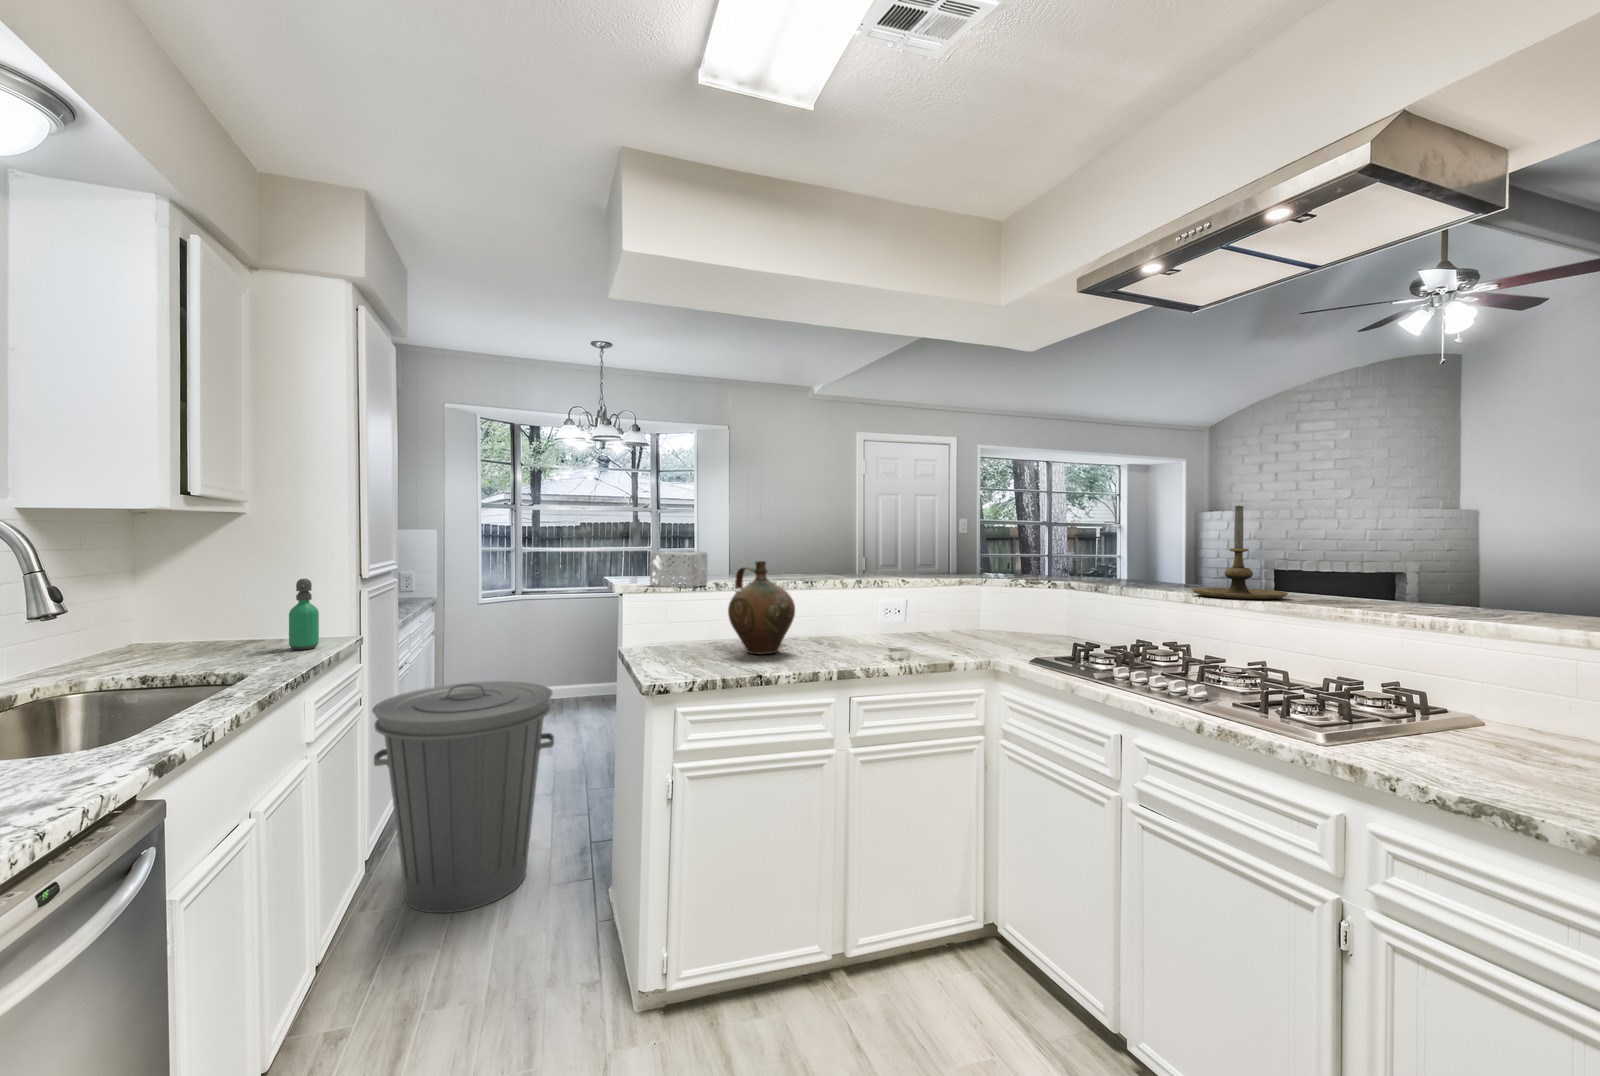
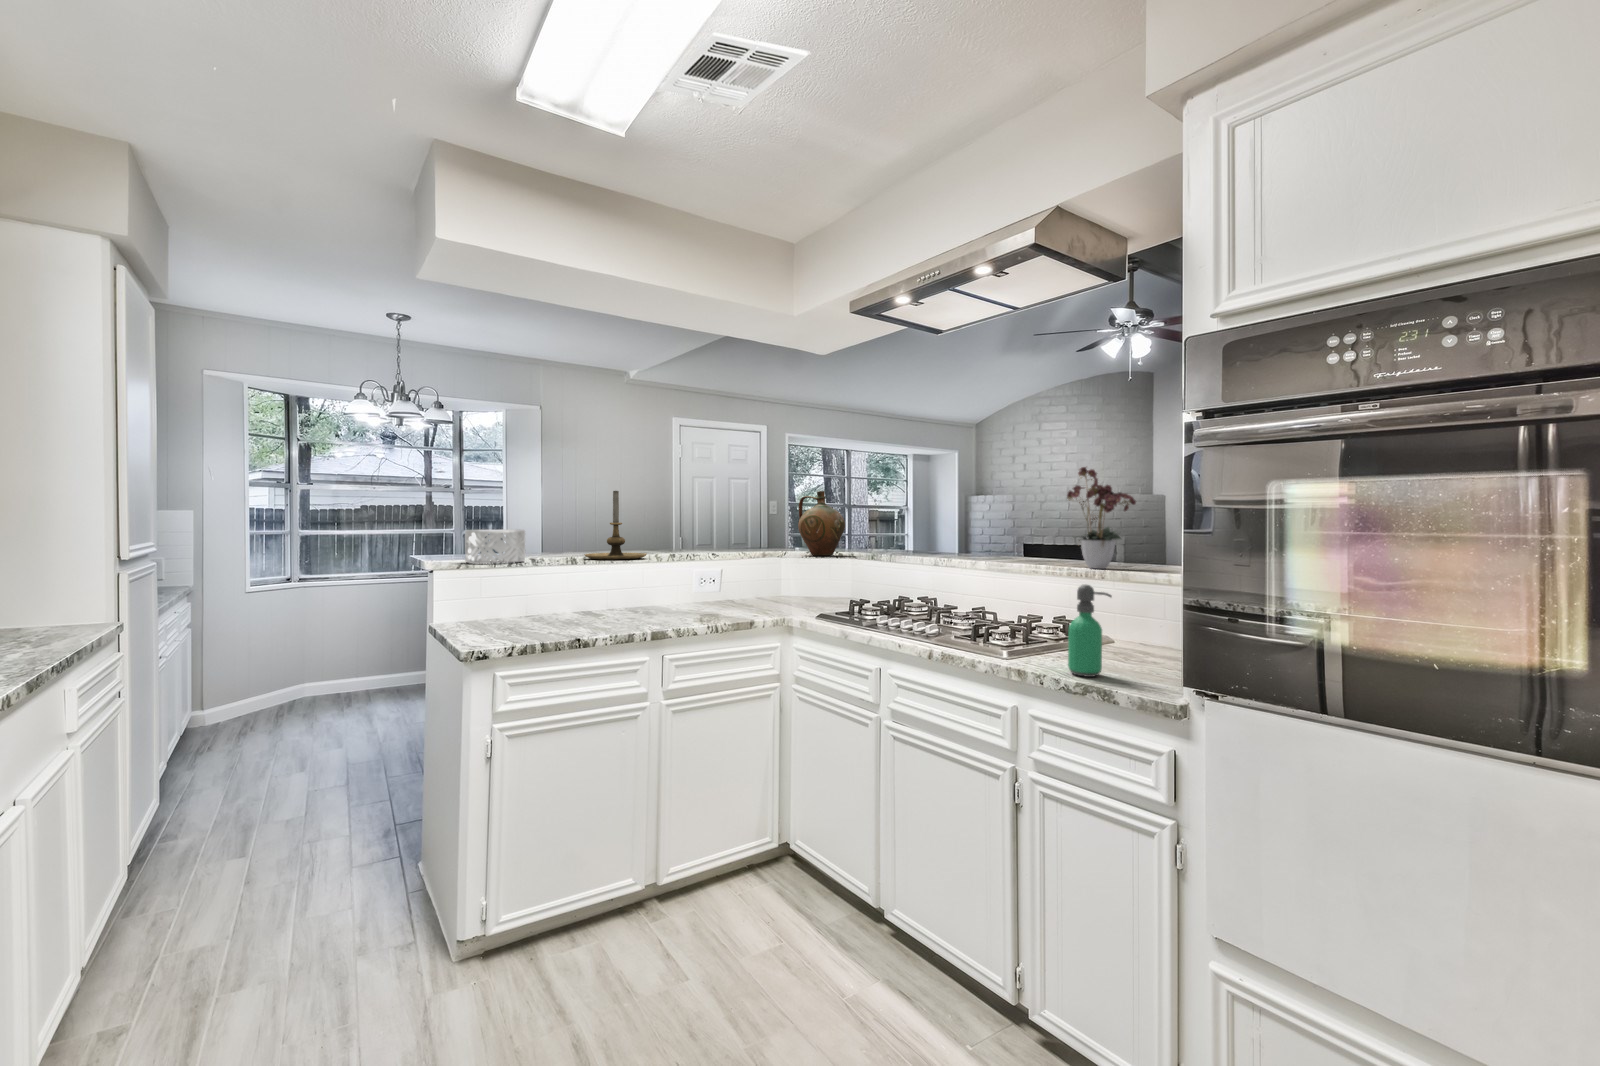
flower arrangement: none [1389,465,1535,616] -> present [1067,467,1136,569]
candle holder: present [1192,506,1288,599] -> present [584,491,647,560]
ceramic jug: present [728,561,795,654] -> present [798,491,845,556]
soap dispenser: present [289,579,319,650] -> present [1068,585,1112,677]
trash can: present [372,681,554,913] -> none [136,668,358,911]

